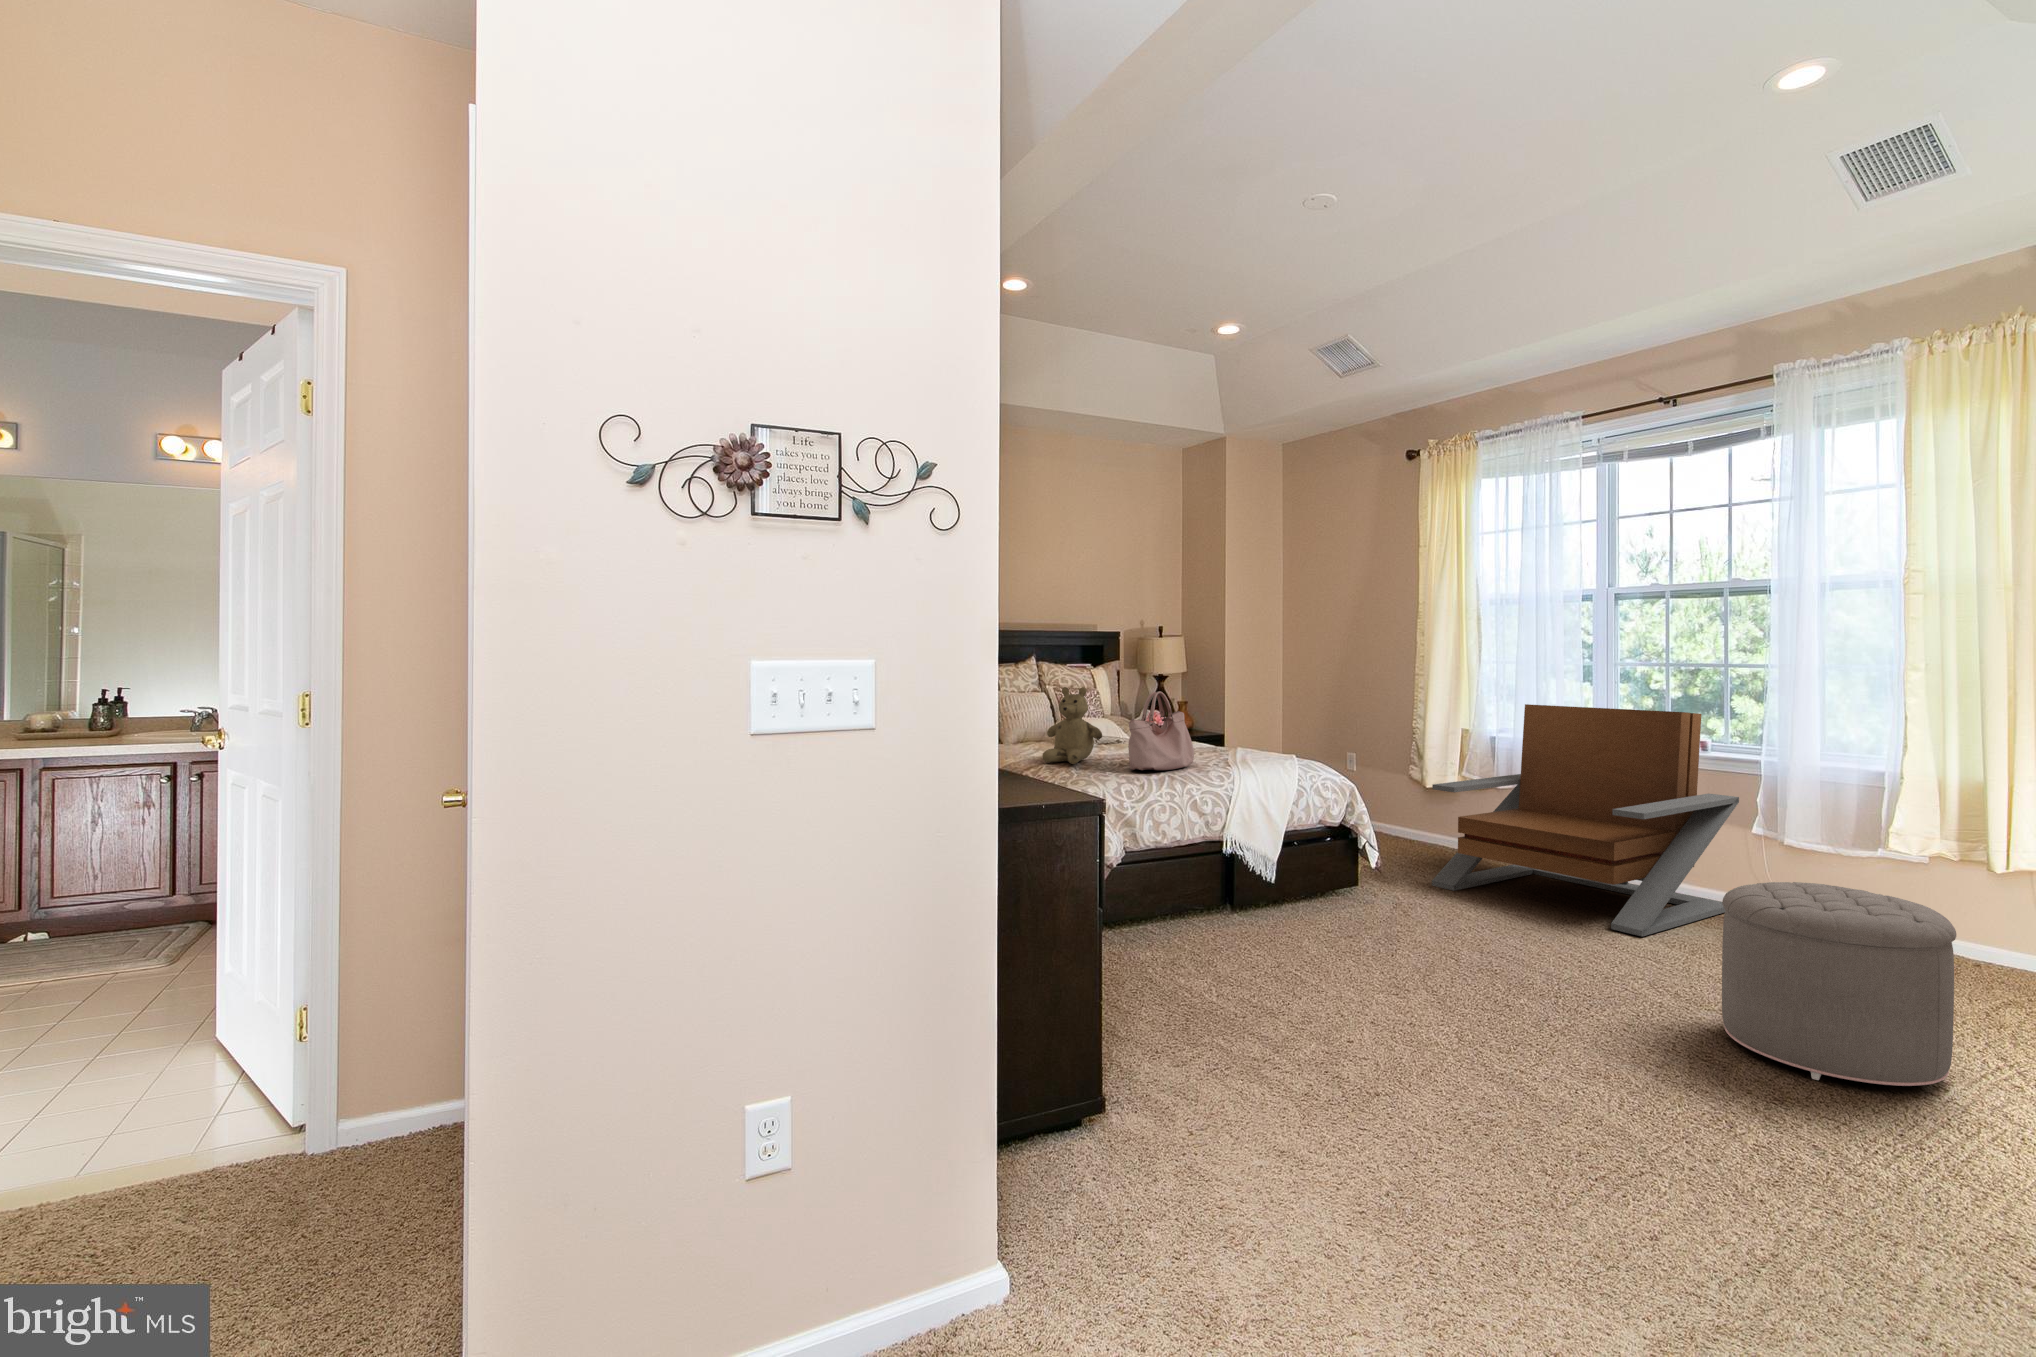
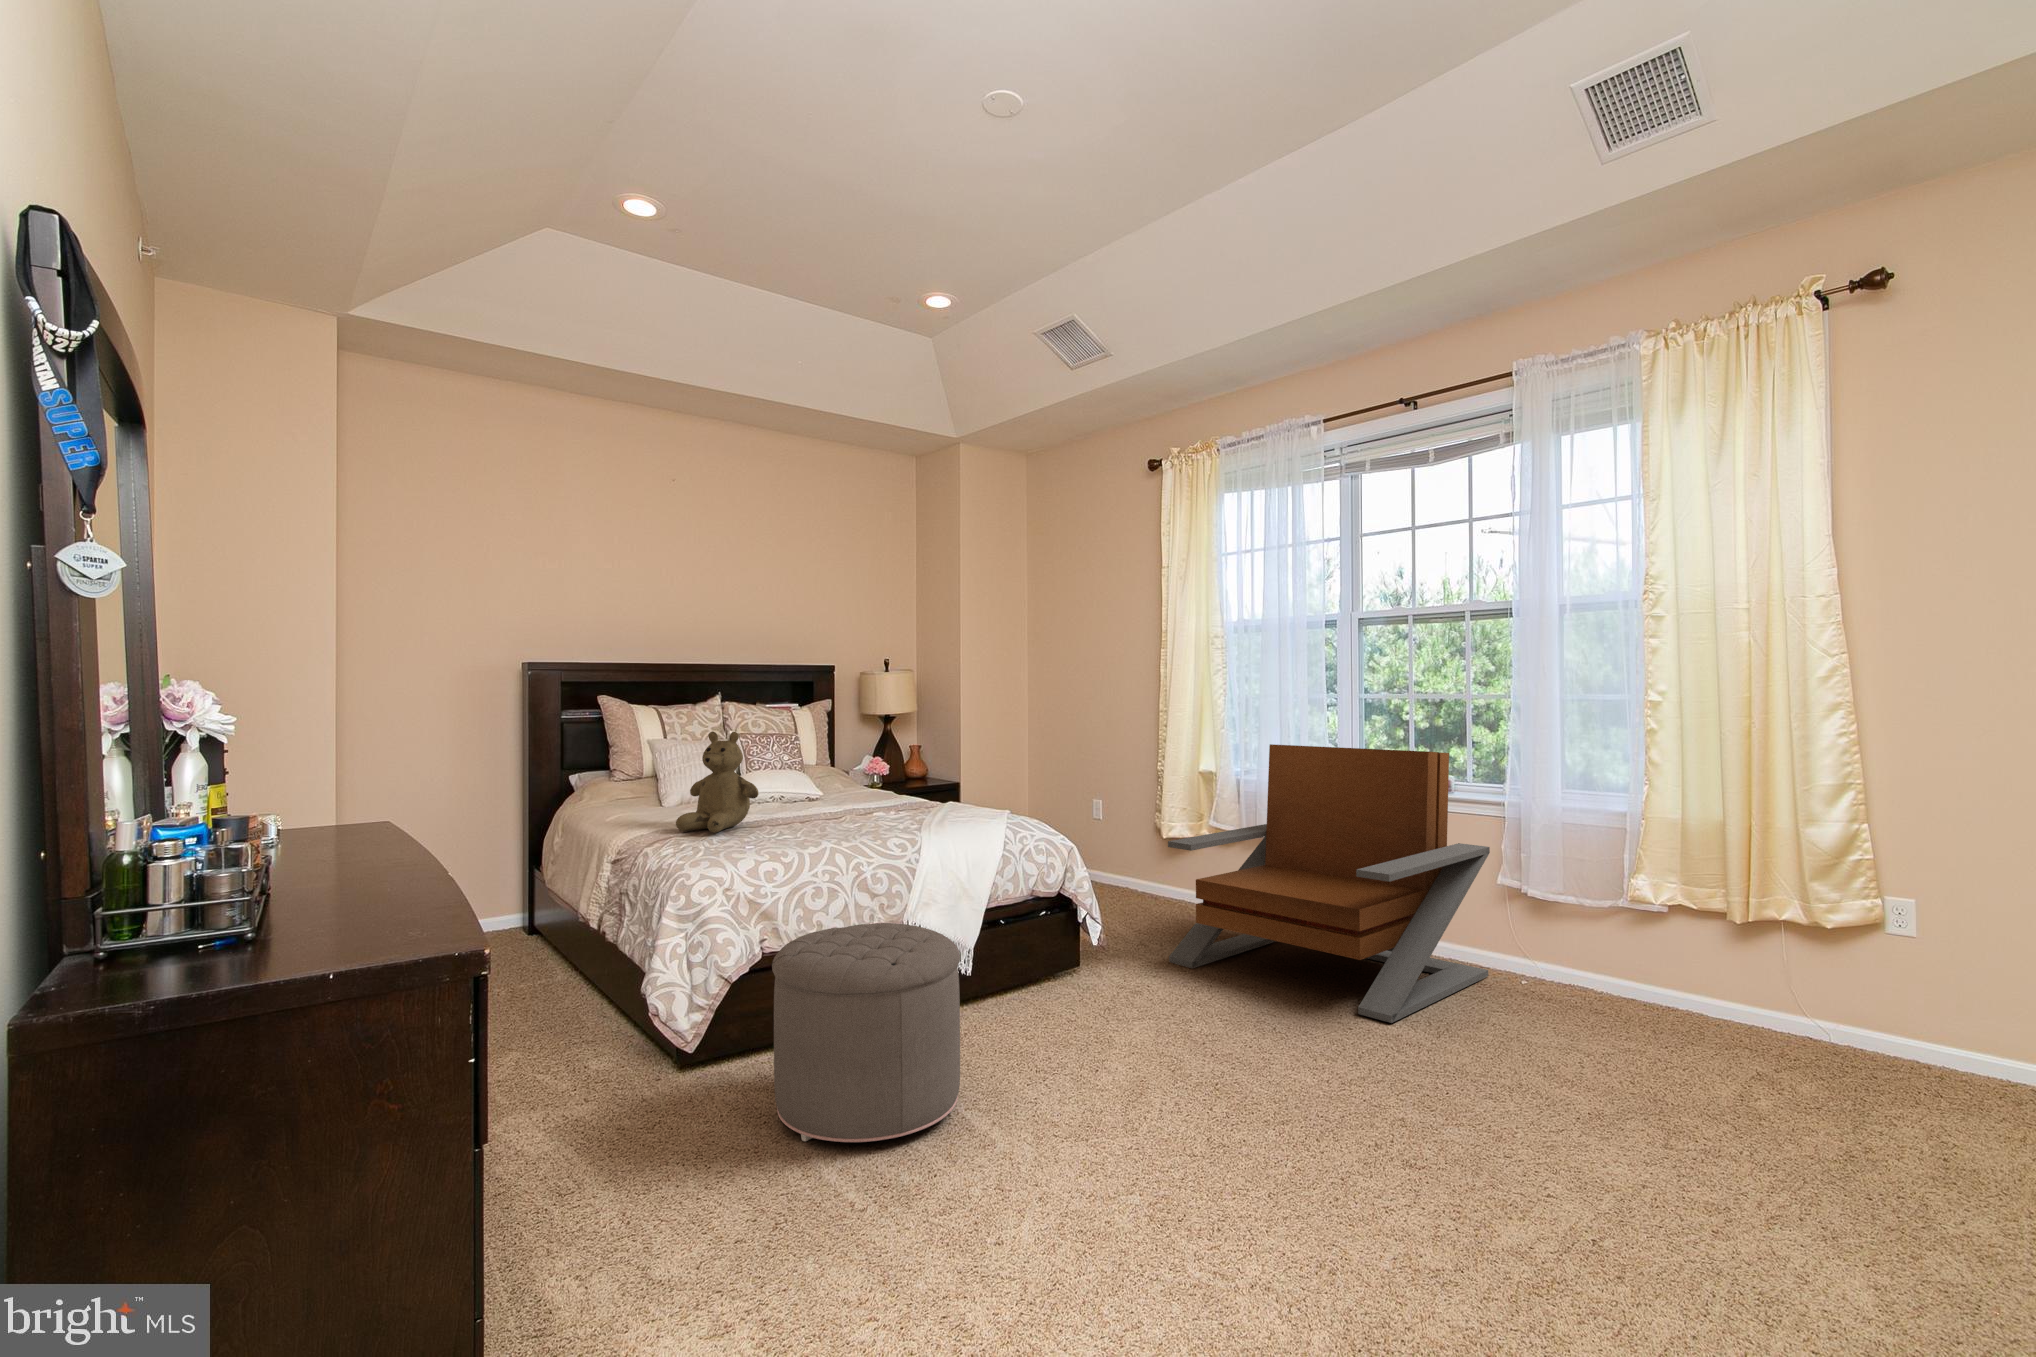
handbag: present [1128,691,1194,770] -> none [783,736,875,839]
ottoman: present [1722,882,1956,1086] -> present [772,923,960,1142]

